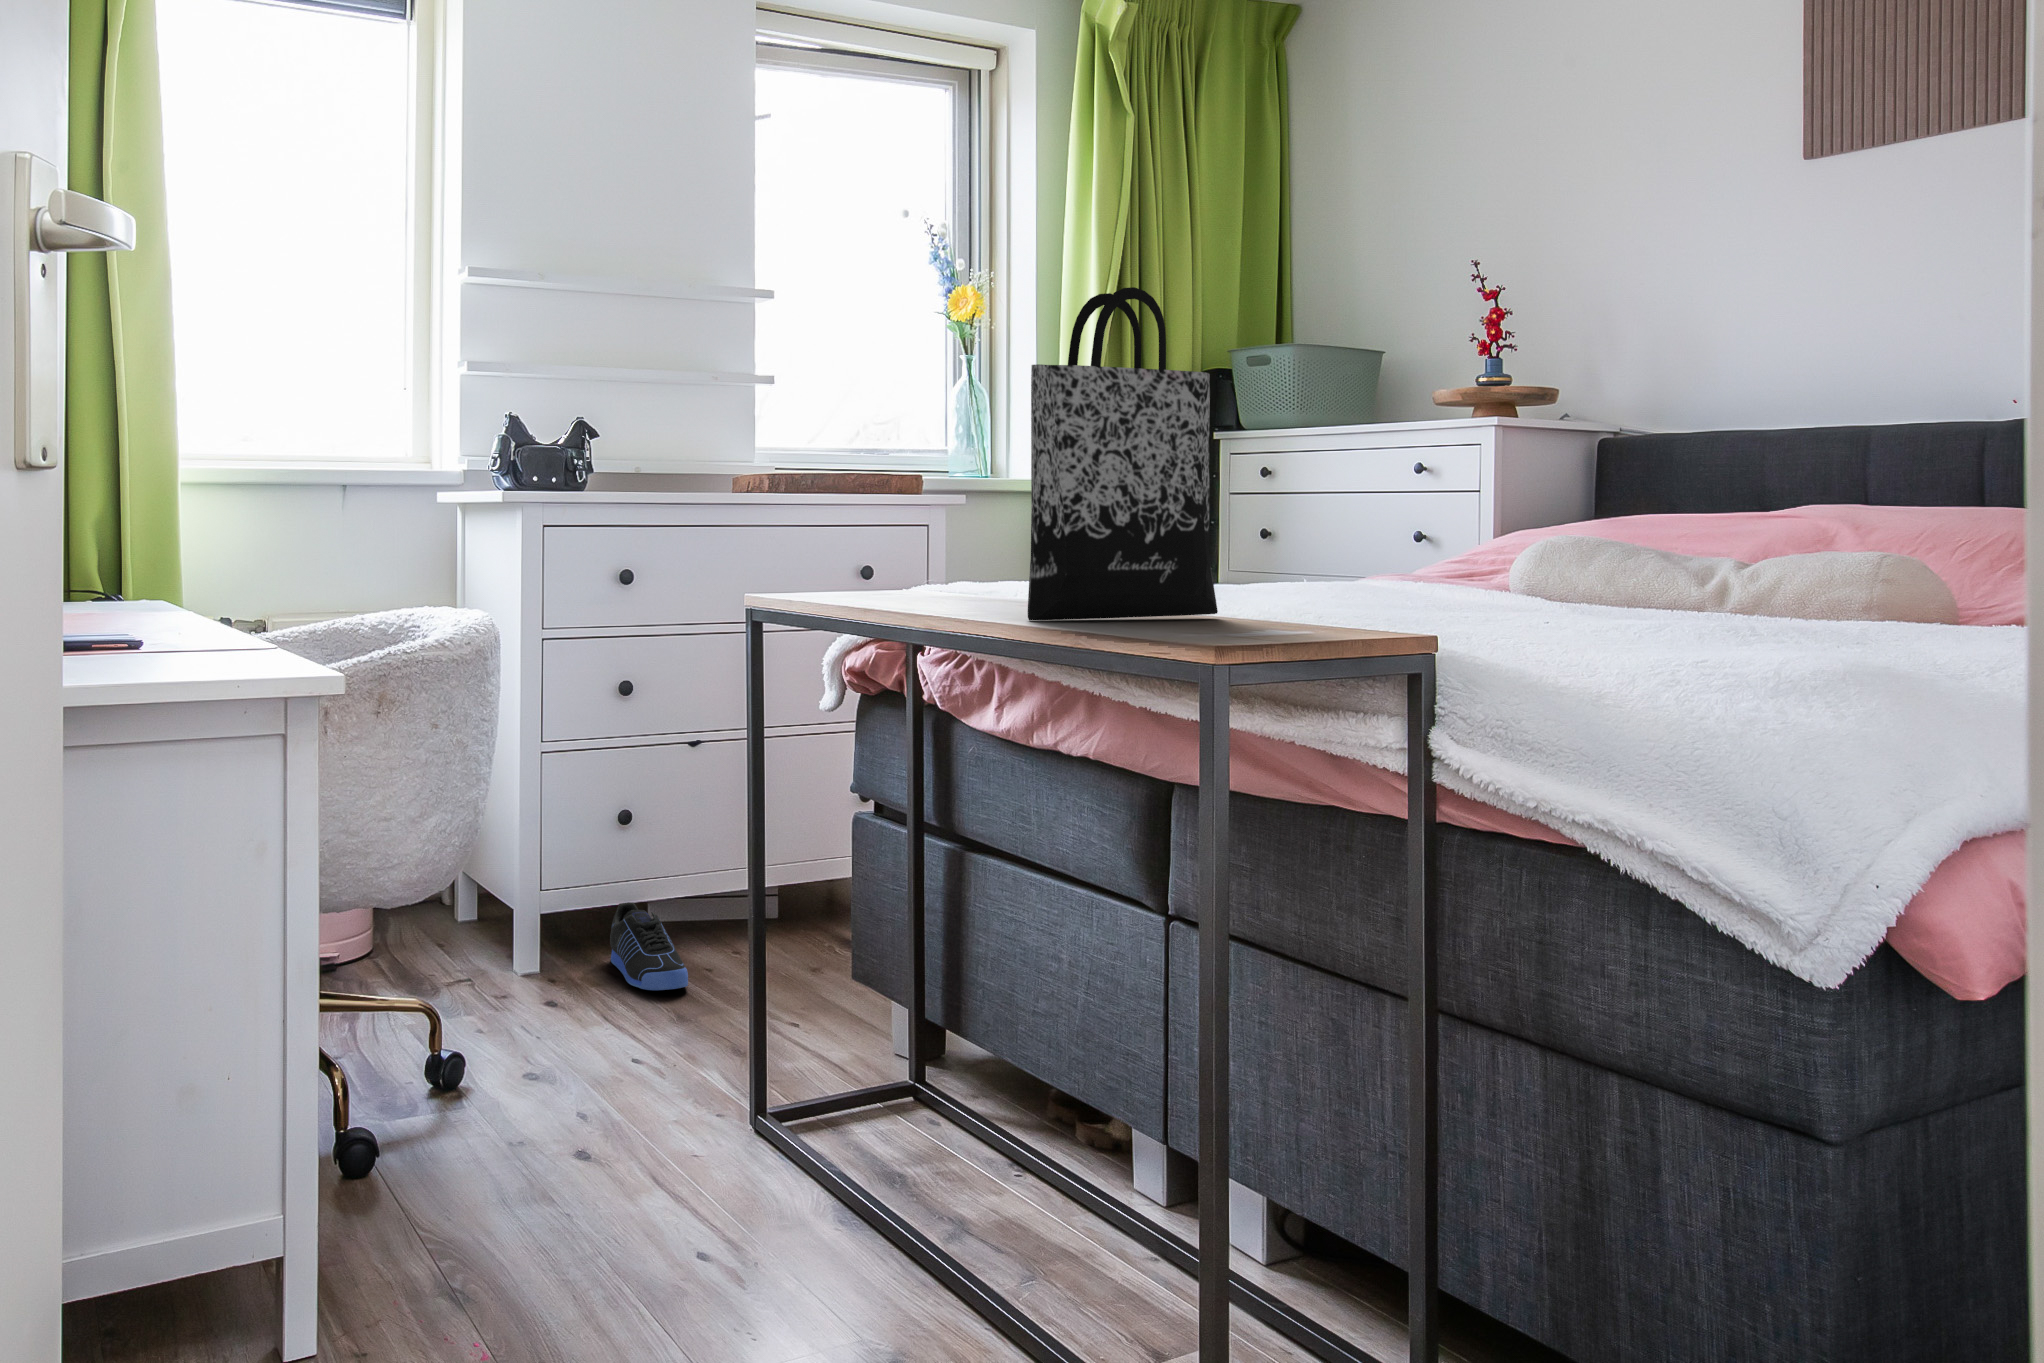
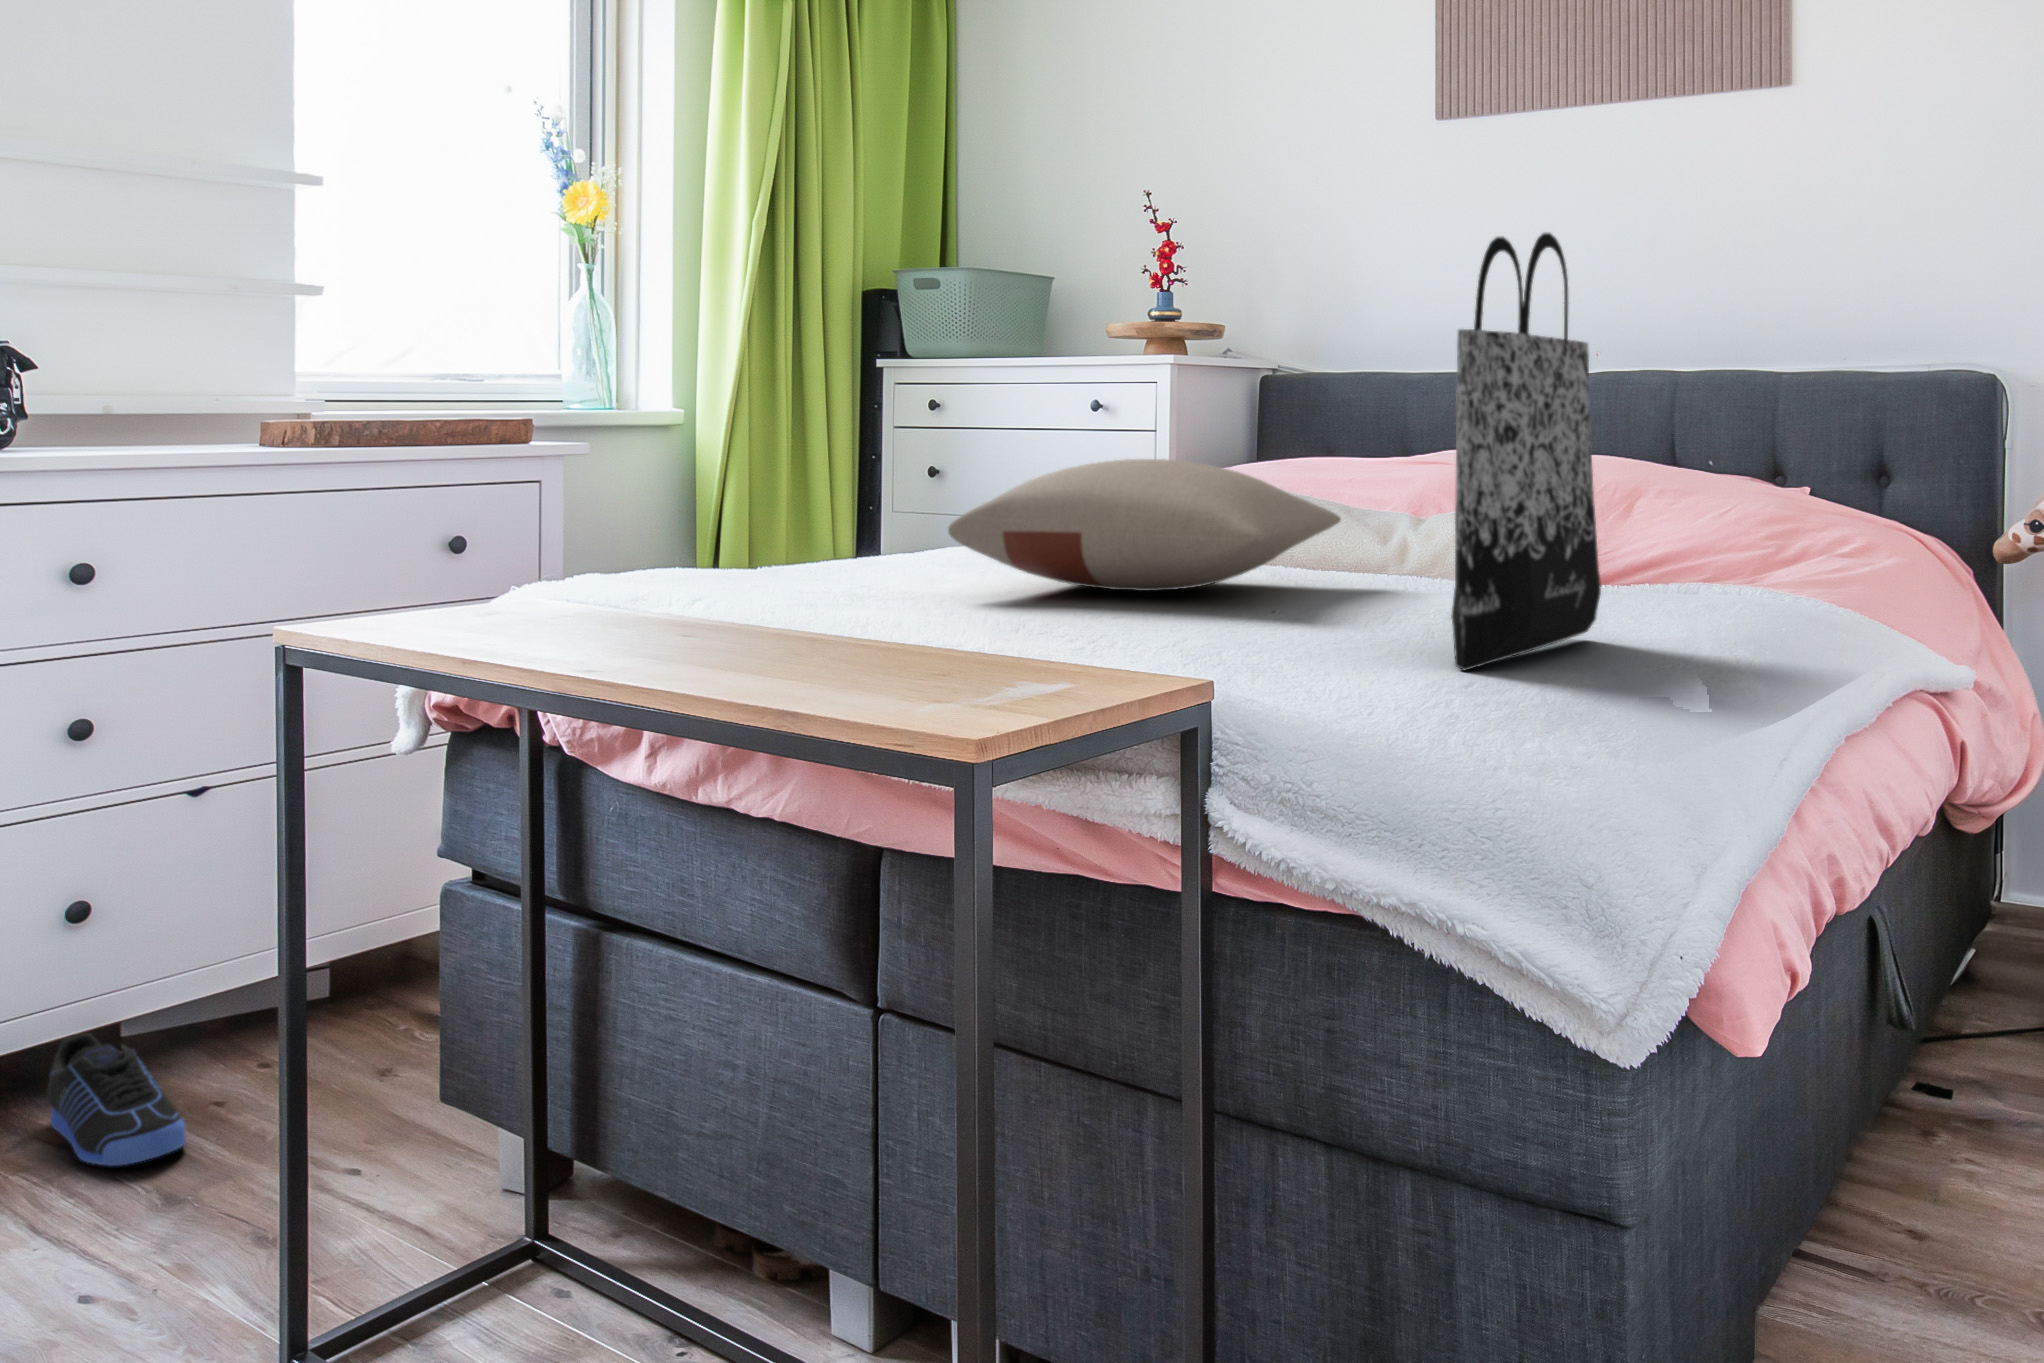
tote bag: present [1028,287,1218,620] -> present [1452,233,1601,671]
pillow: none [1241,491,1645,609] -> present [948,459,1341,591]

